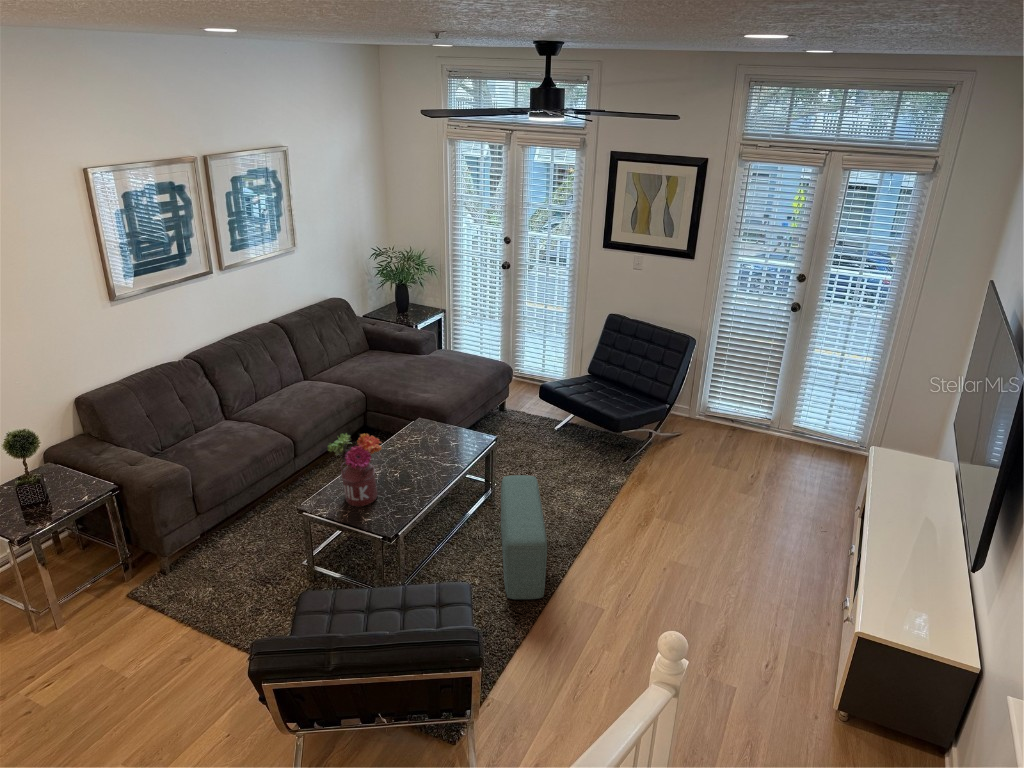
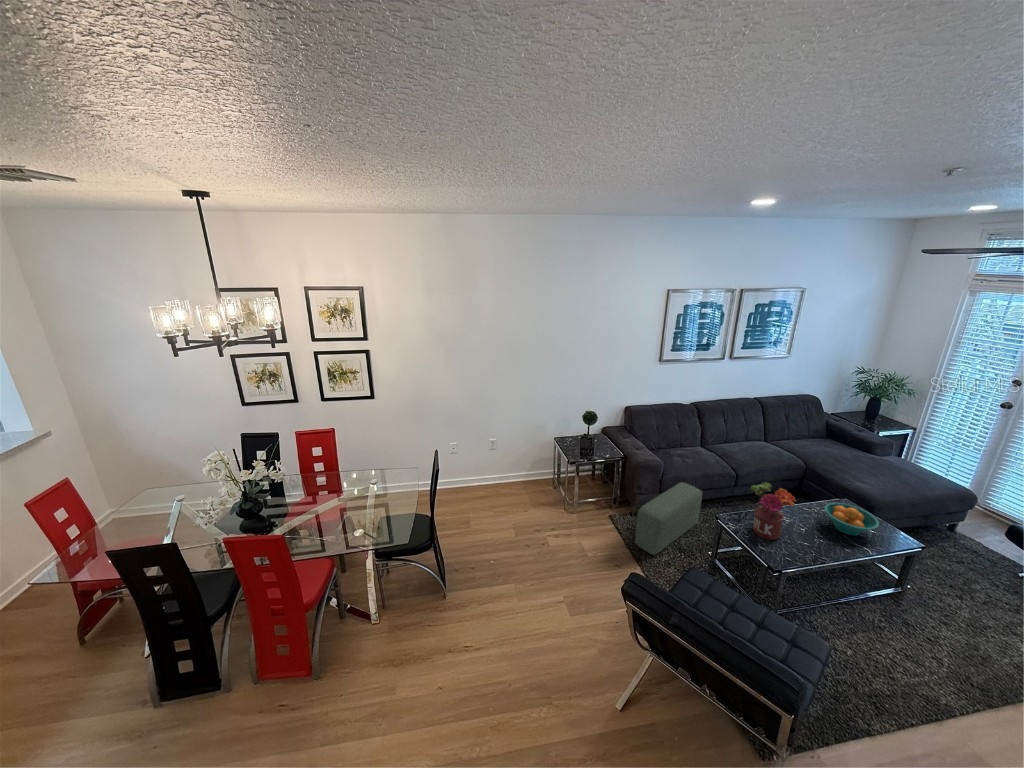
fruit bowl: none [406,422,458,457] -> present [824,503,879,535]
pouf: present [501,475,547,599] -> present [635,482,702,555]

